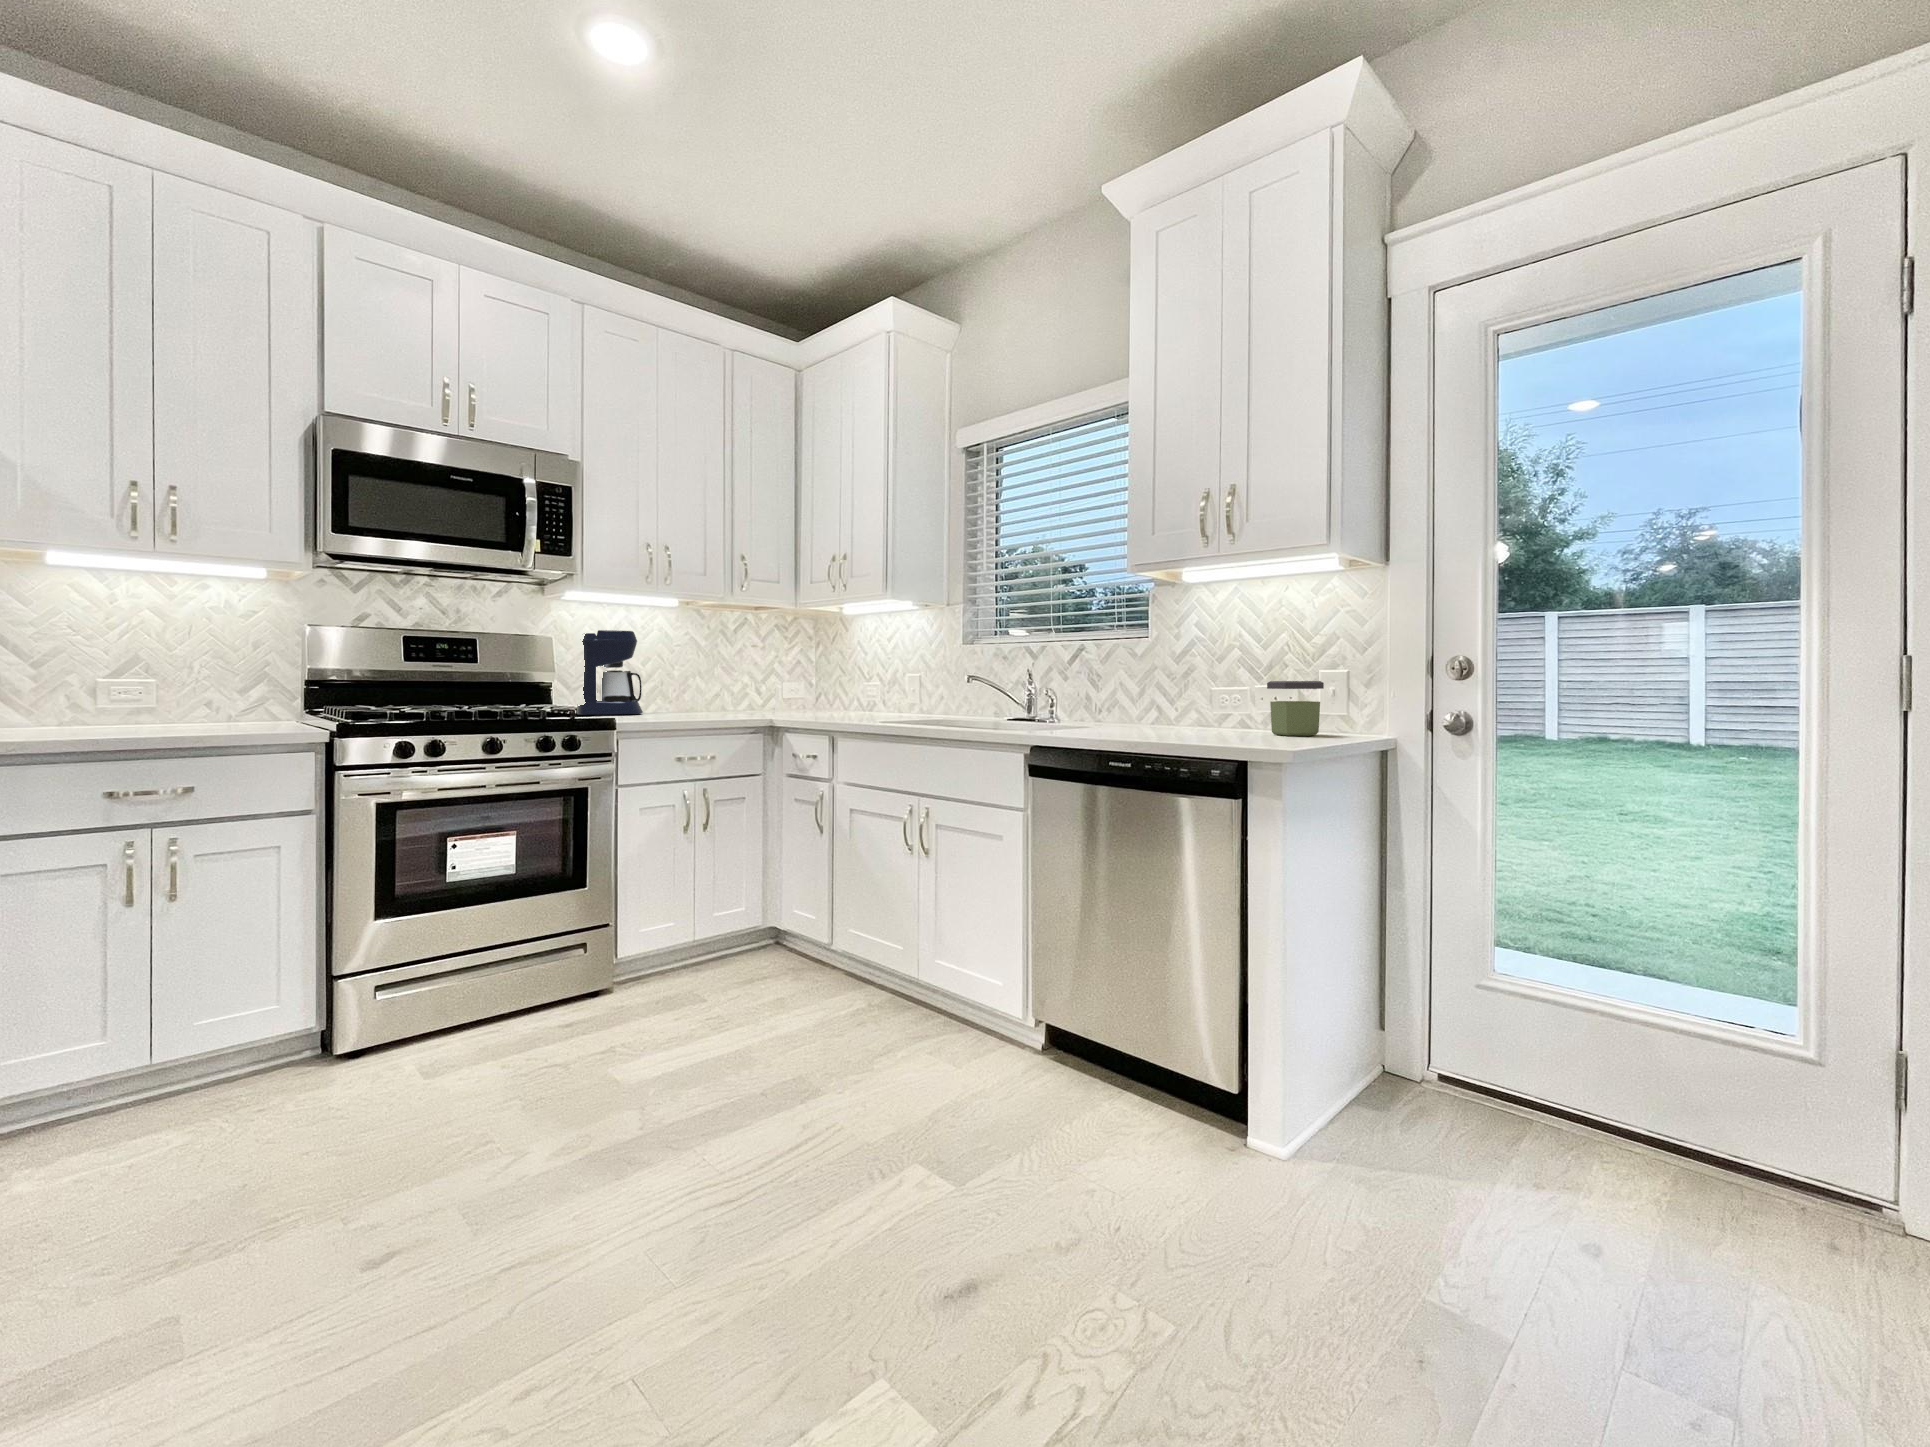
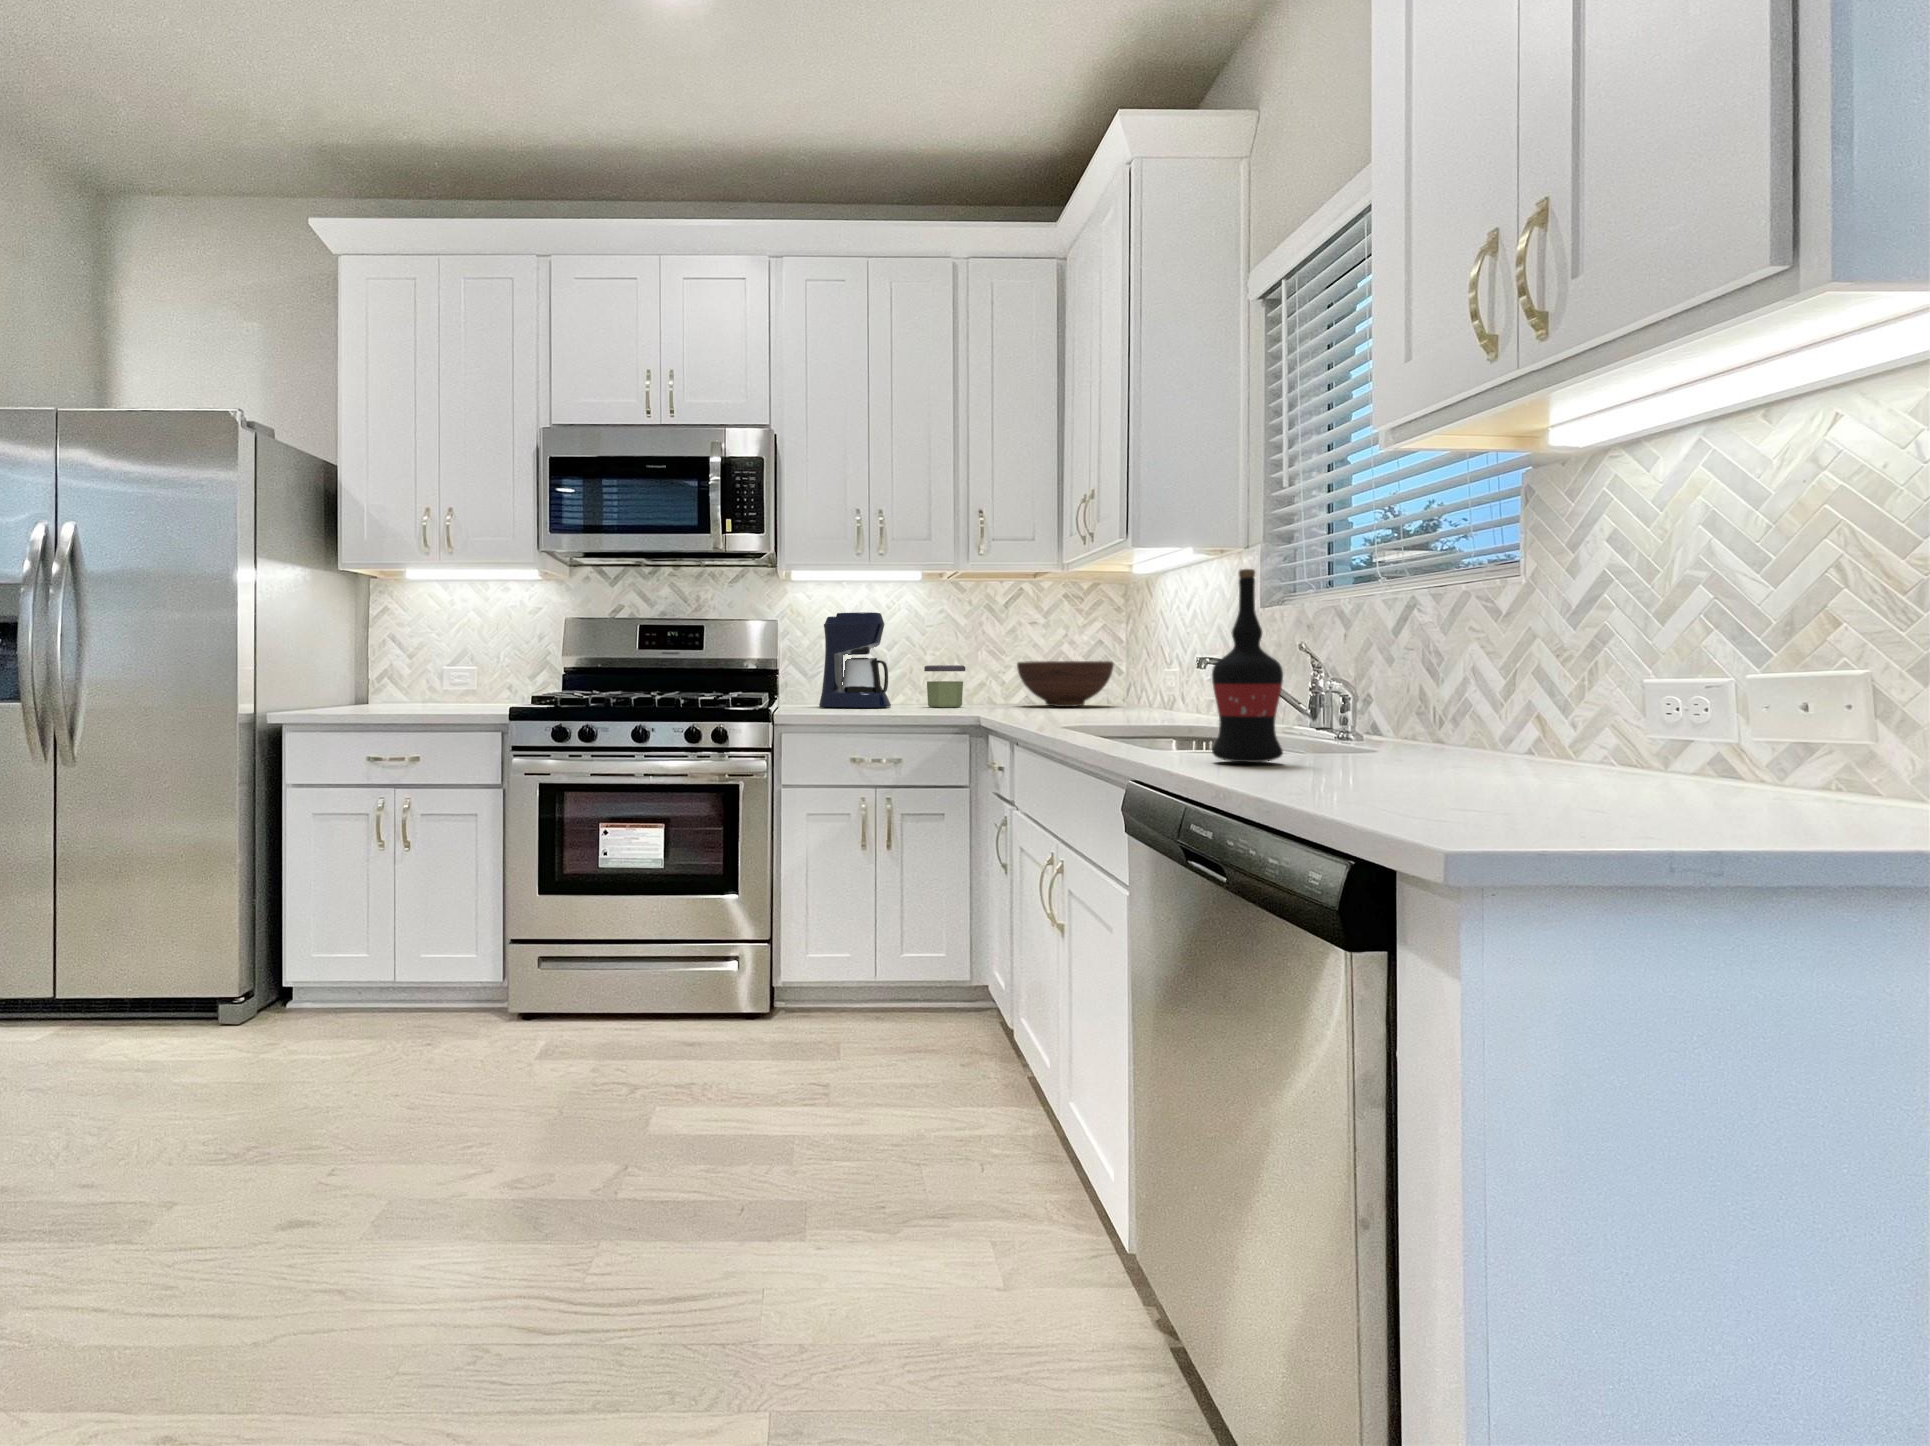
wine bottle: none [1196,624,1237,738] -> present [1212,569,1283,762]
fruit bowl: none [731,674,808,709] -> present [1017,661,1114,707]
jar: present [1267,681,1324,736] -> present [924,665,965,707]

